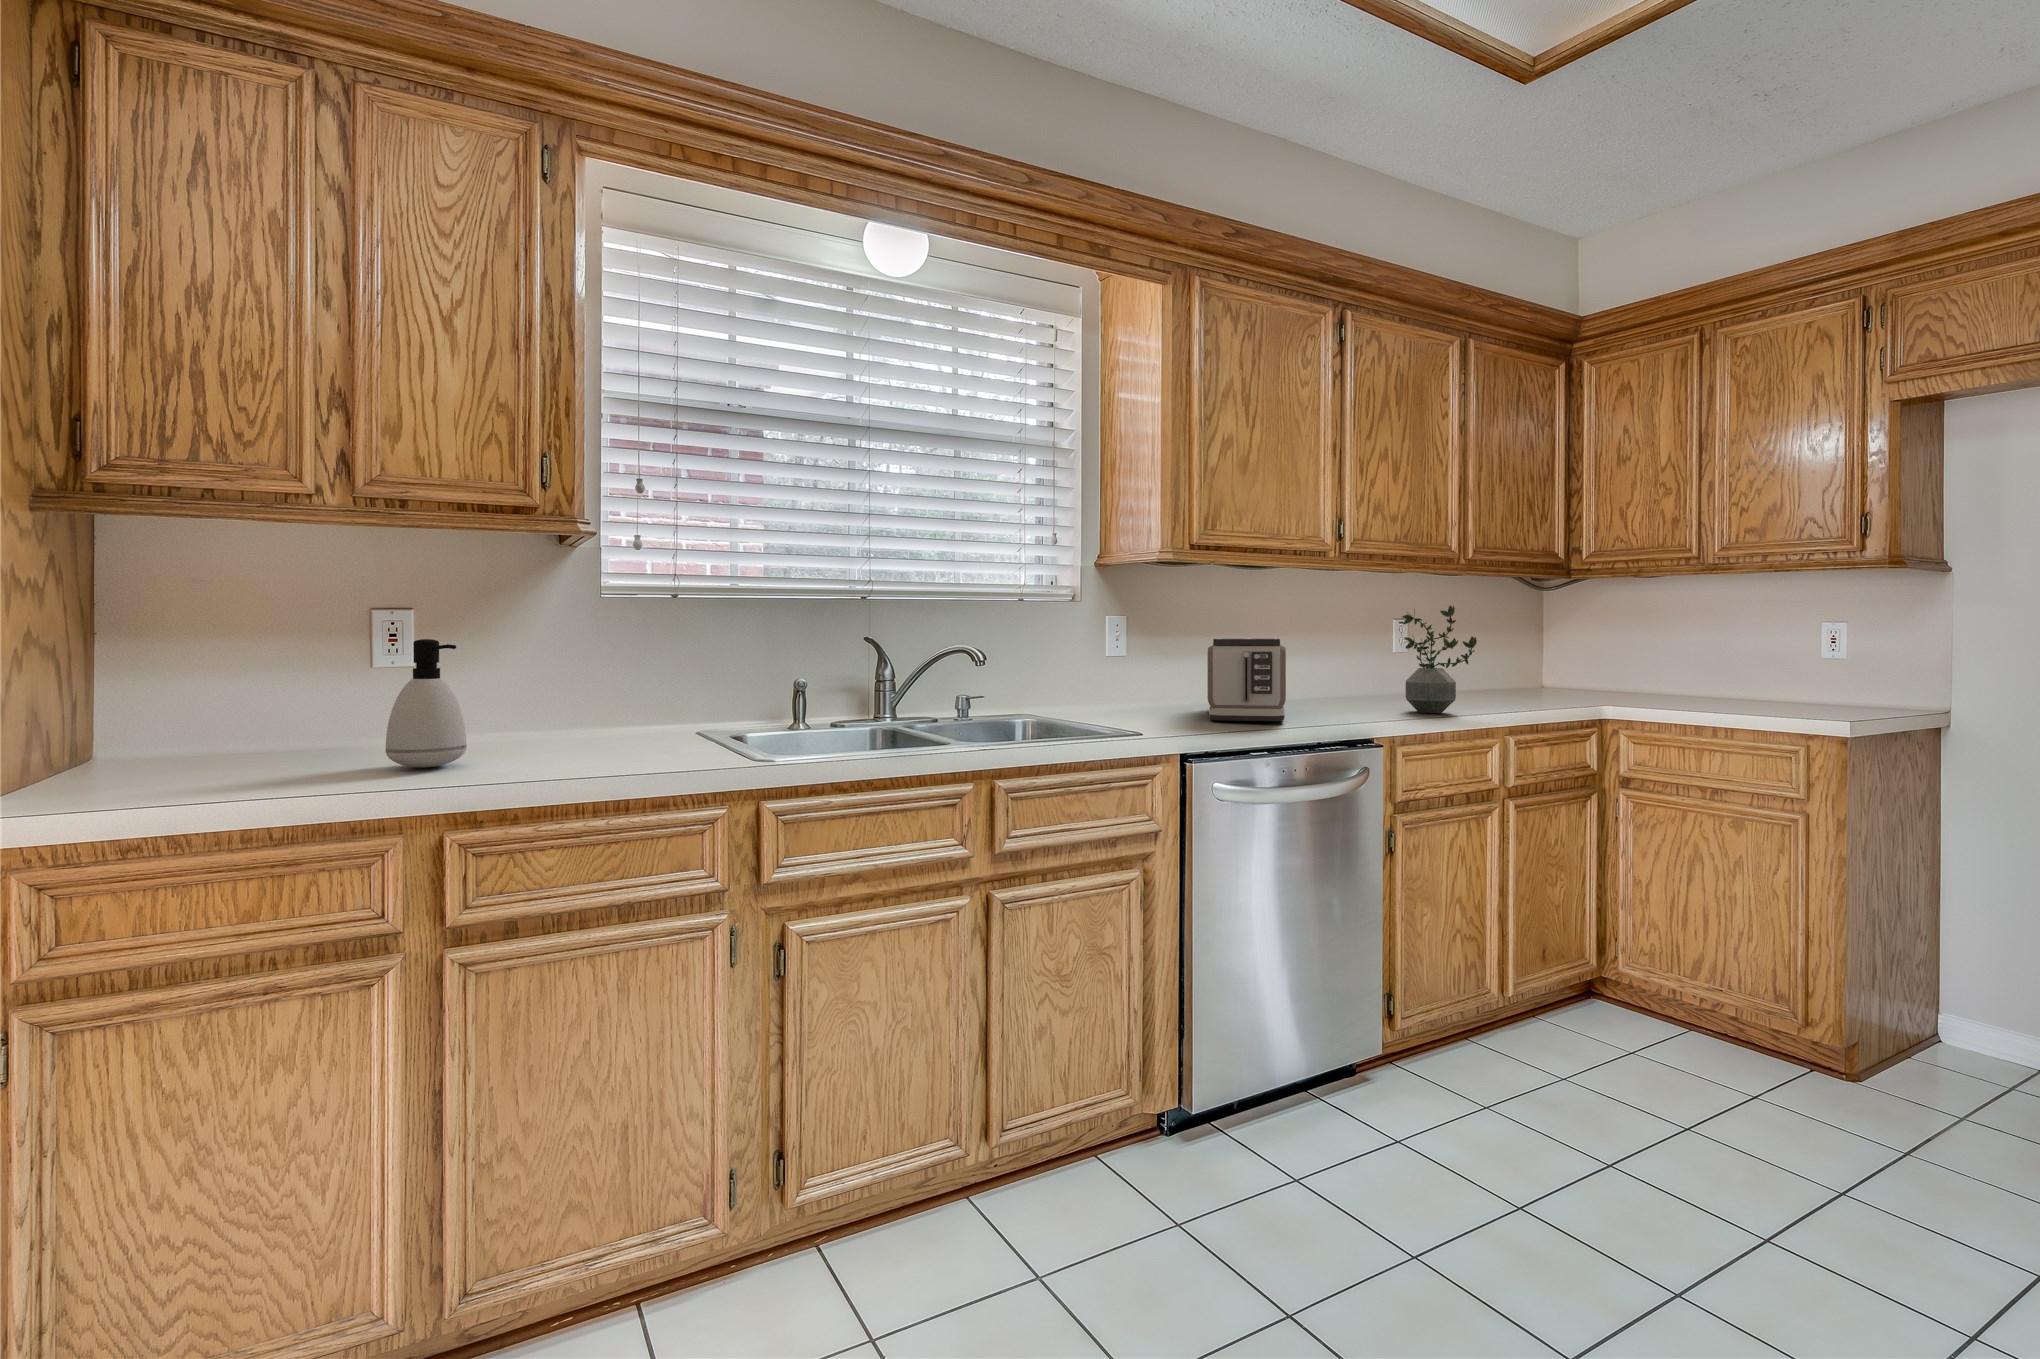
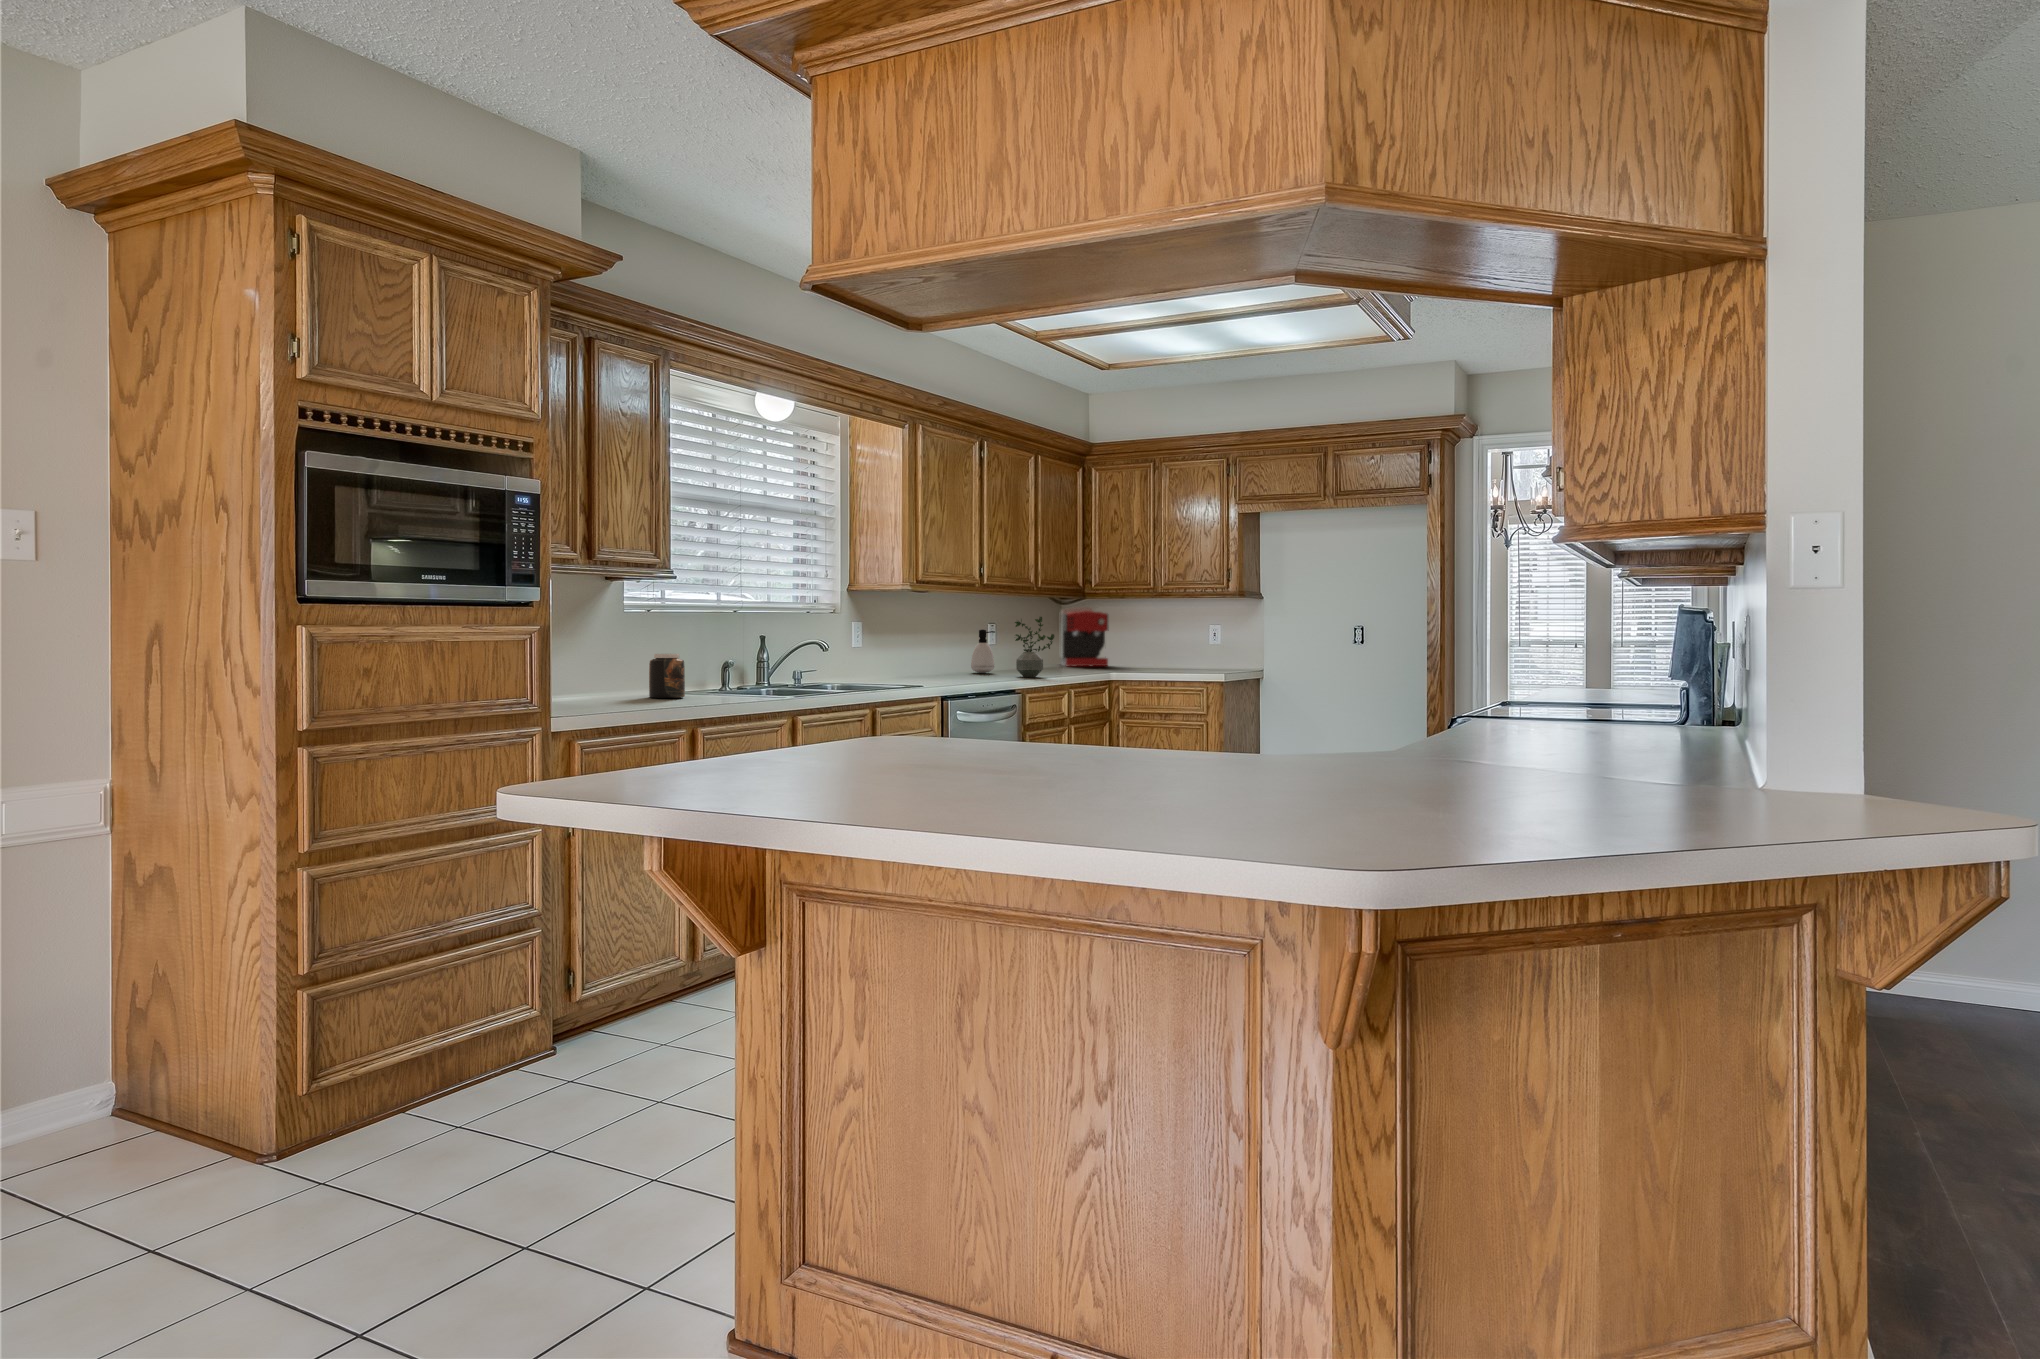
coffee maker: none [1536,592,1616,689] -> present [1060,607,1108,666]
toaster: present [1207,638,1286,721] -> none [915,635,971,681]
soap dispenser: present [386,639,466,767] -> present [971,629,995,673]
jar: none [527,675,596,761] -> present [649,654,685,698]

